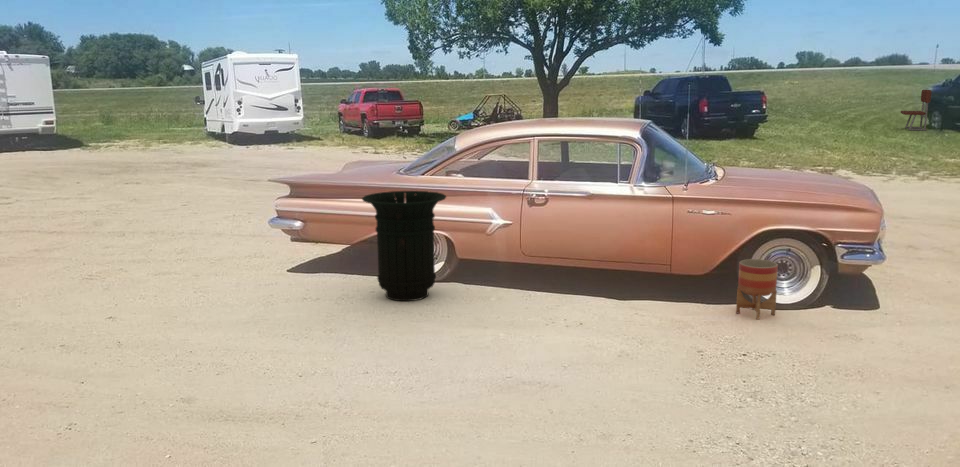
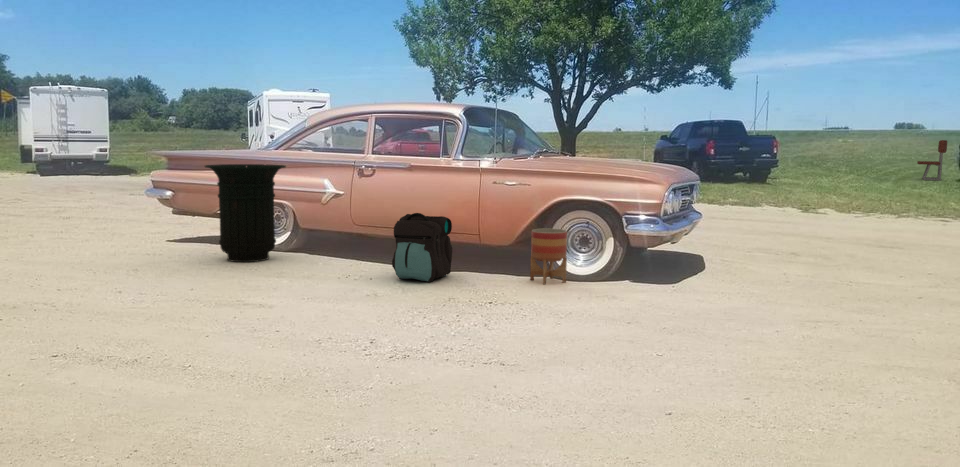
backpack: none [597,250,656,323] -> present [392,213,452,282]

